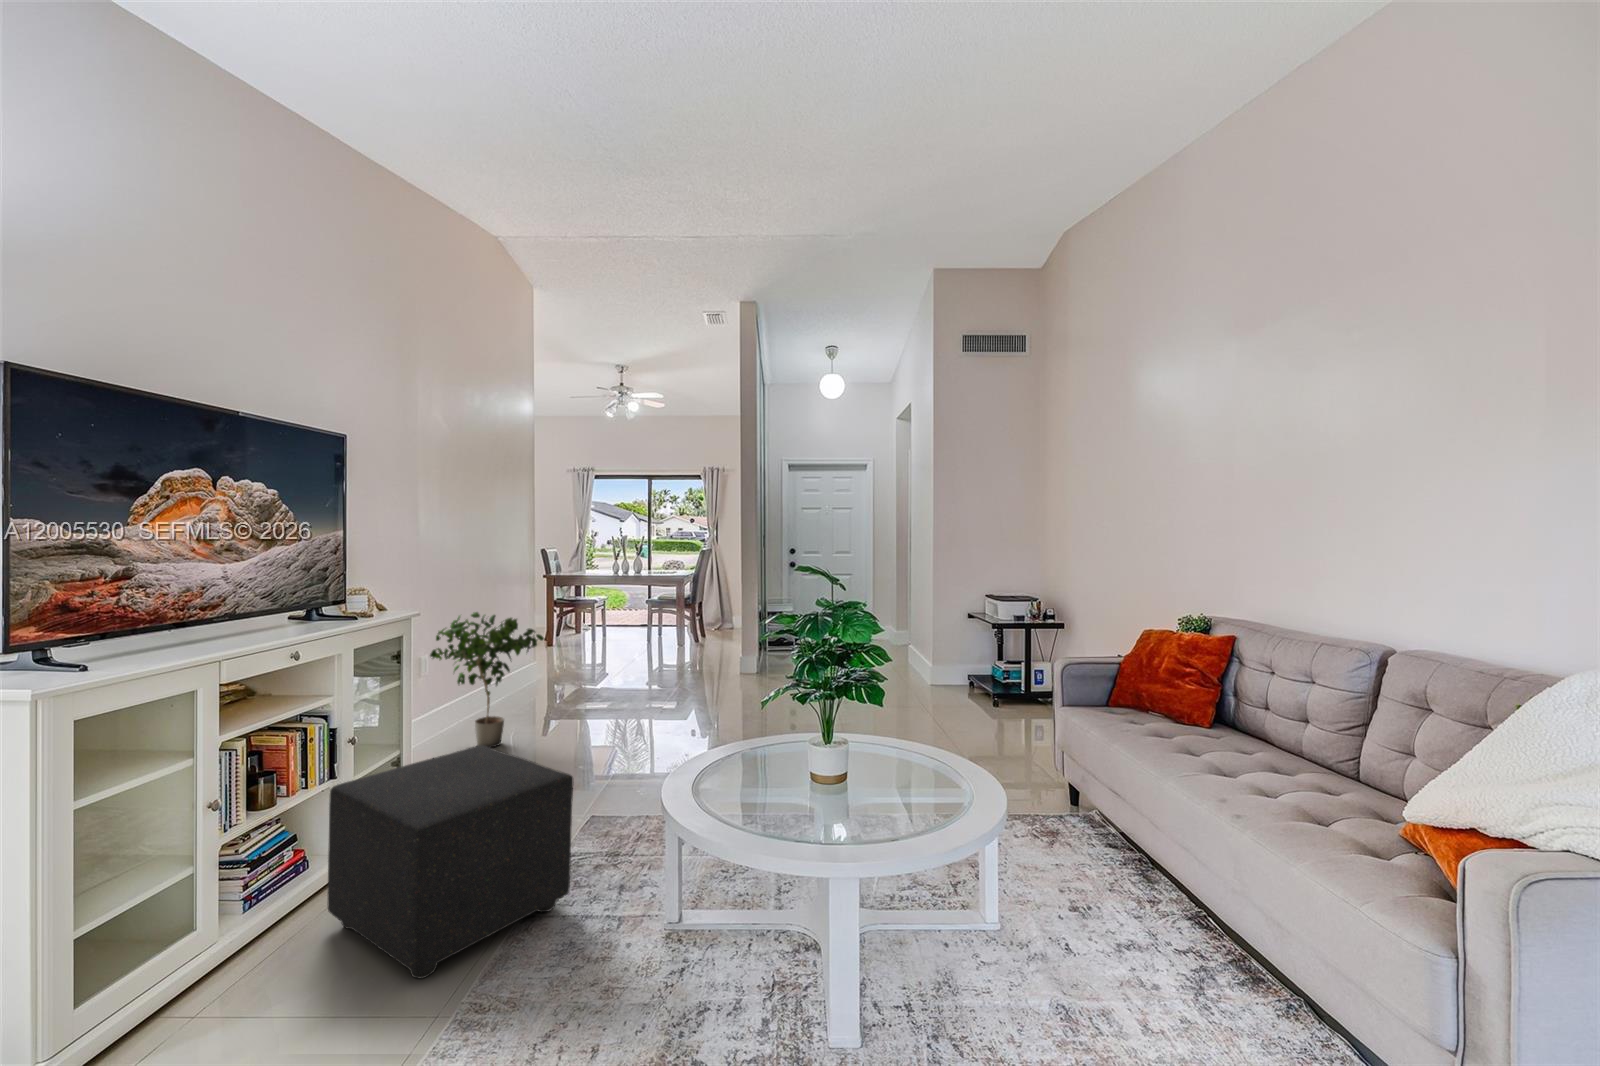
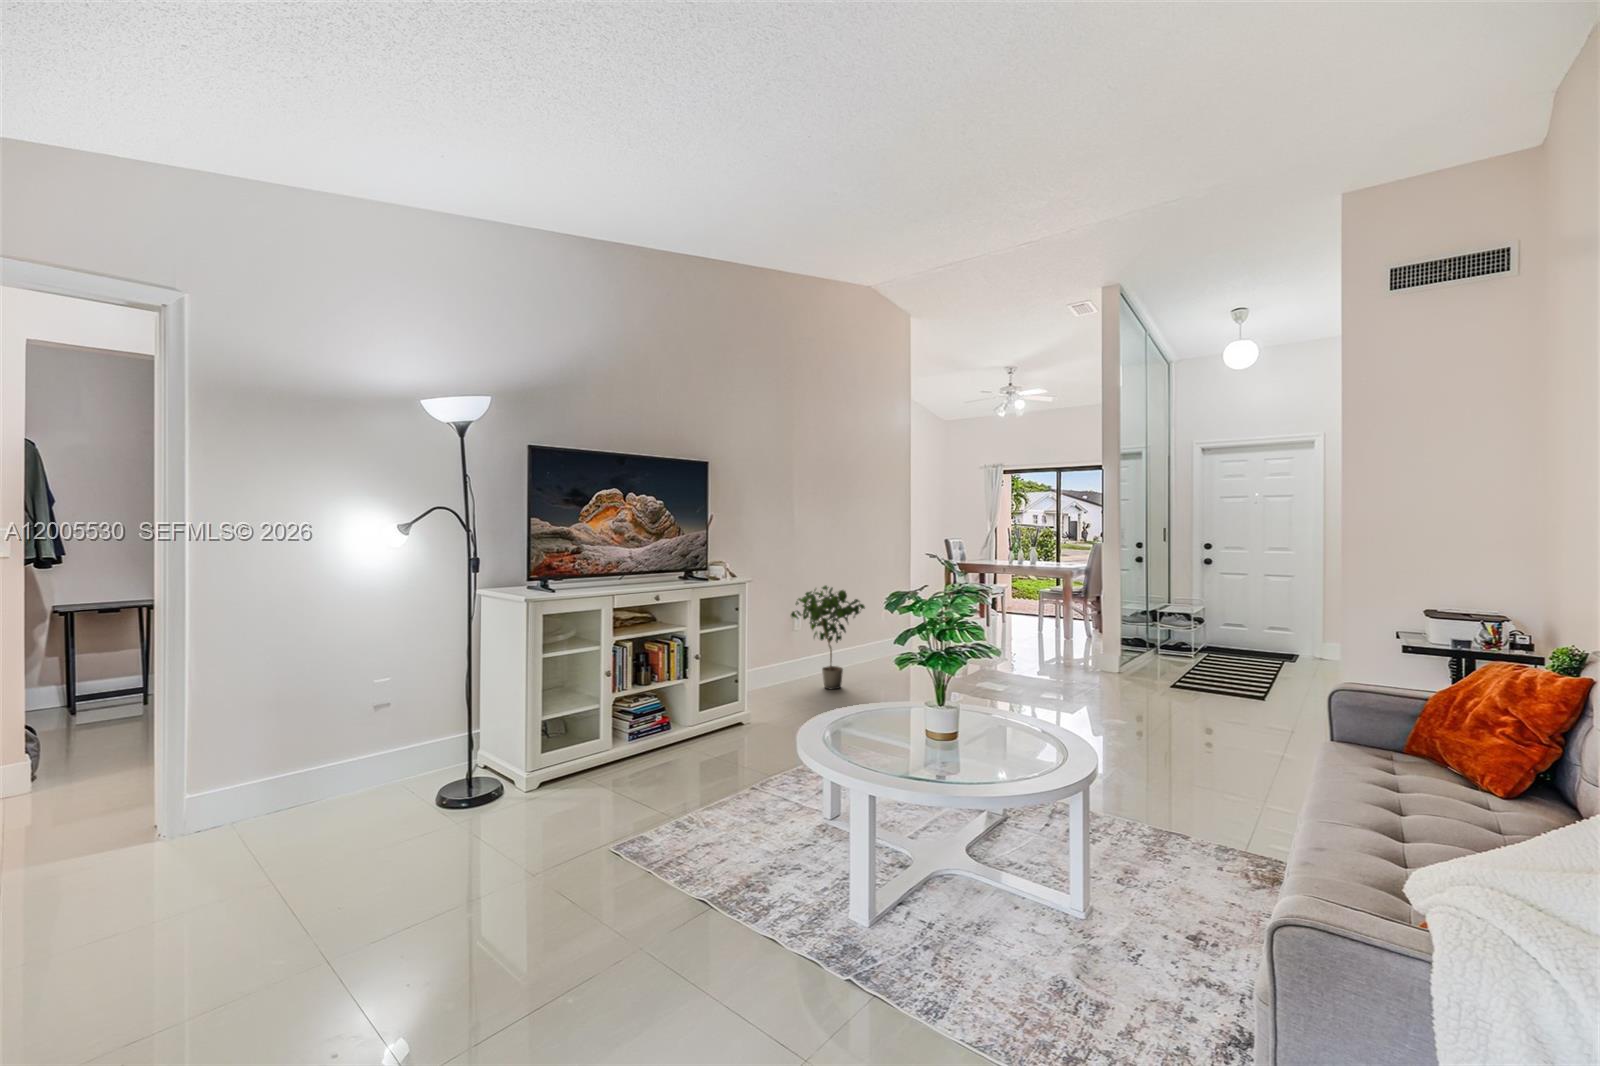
ottoman: present [328,745,574,979] -> none [658,670,782,800]

